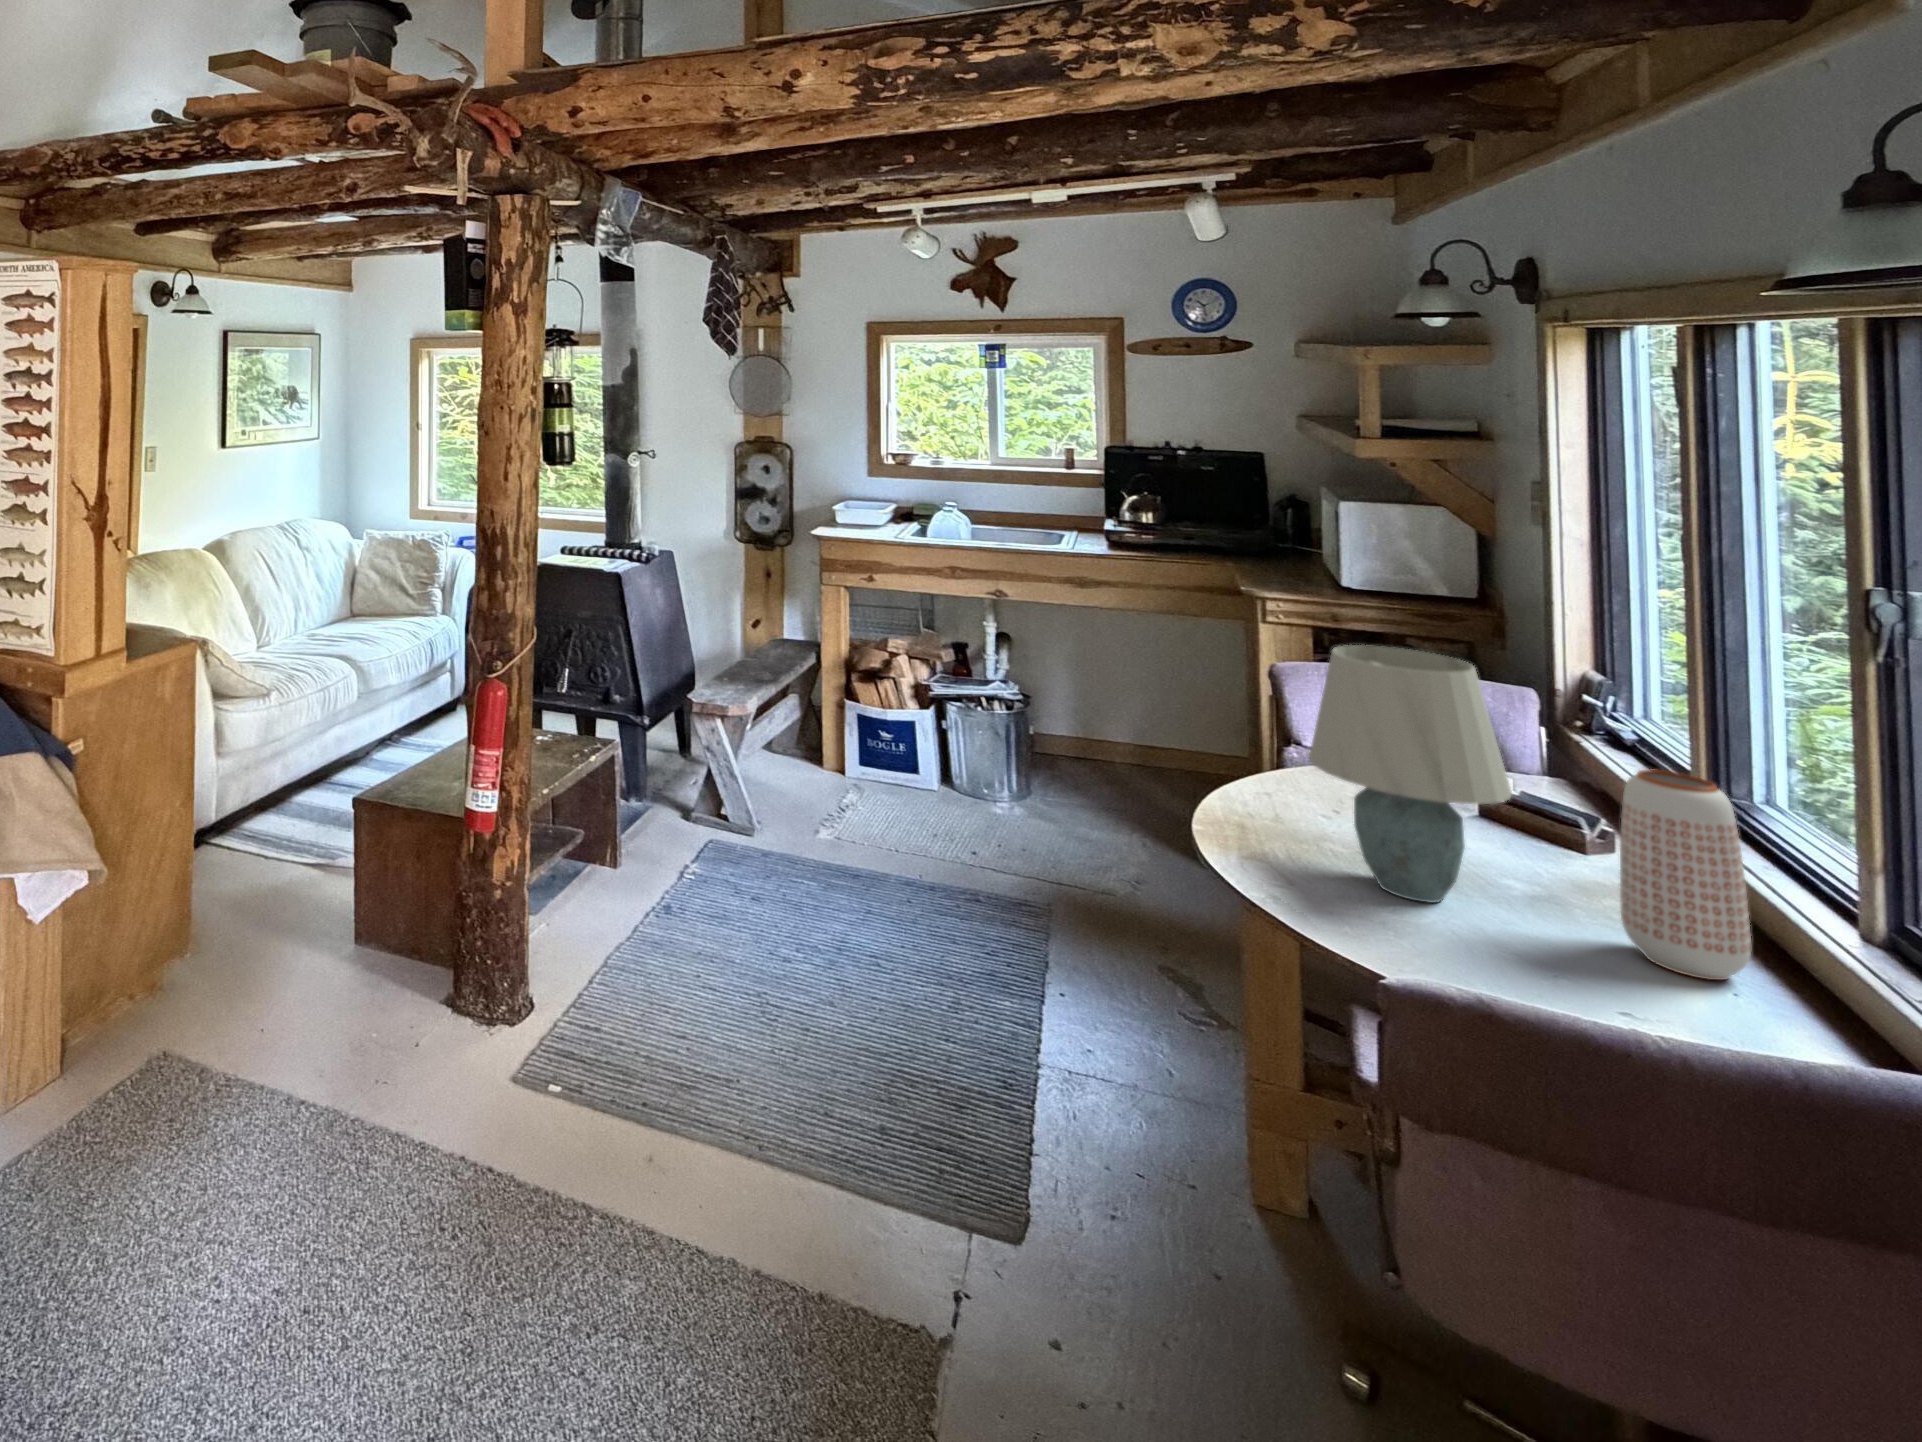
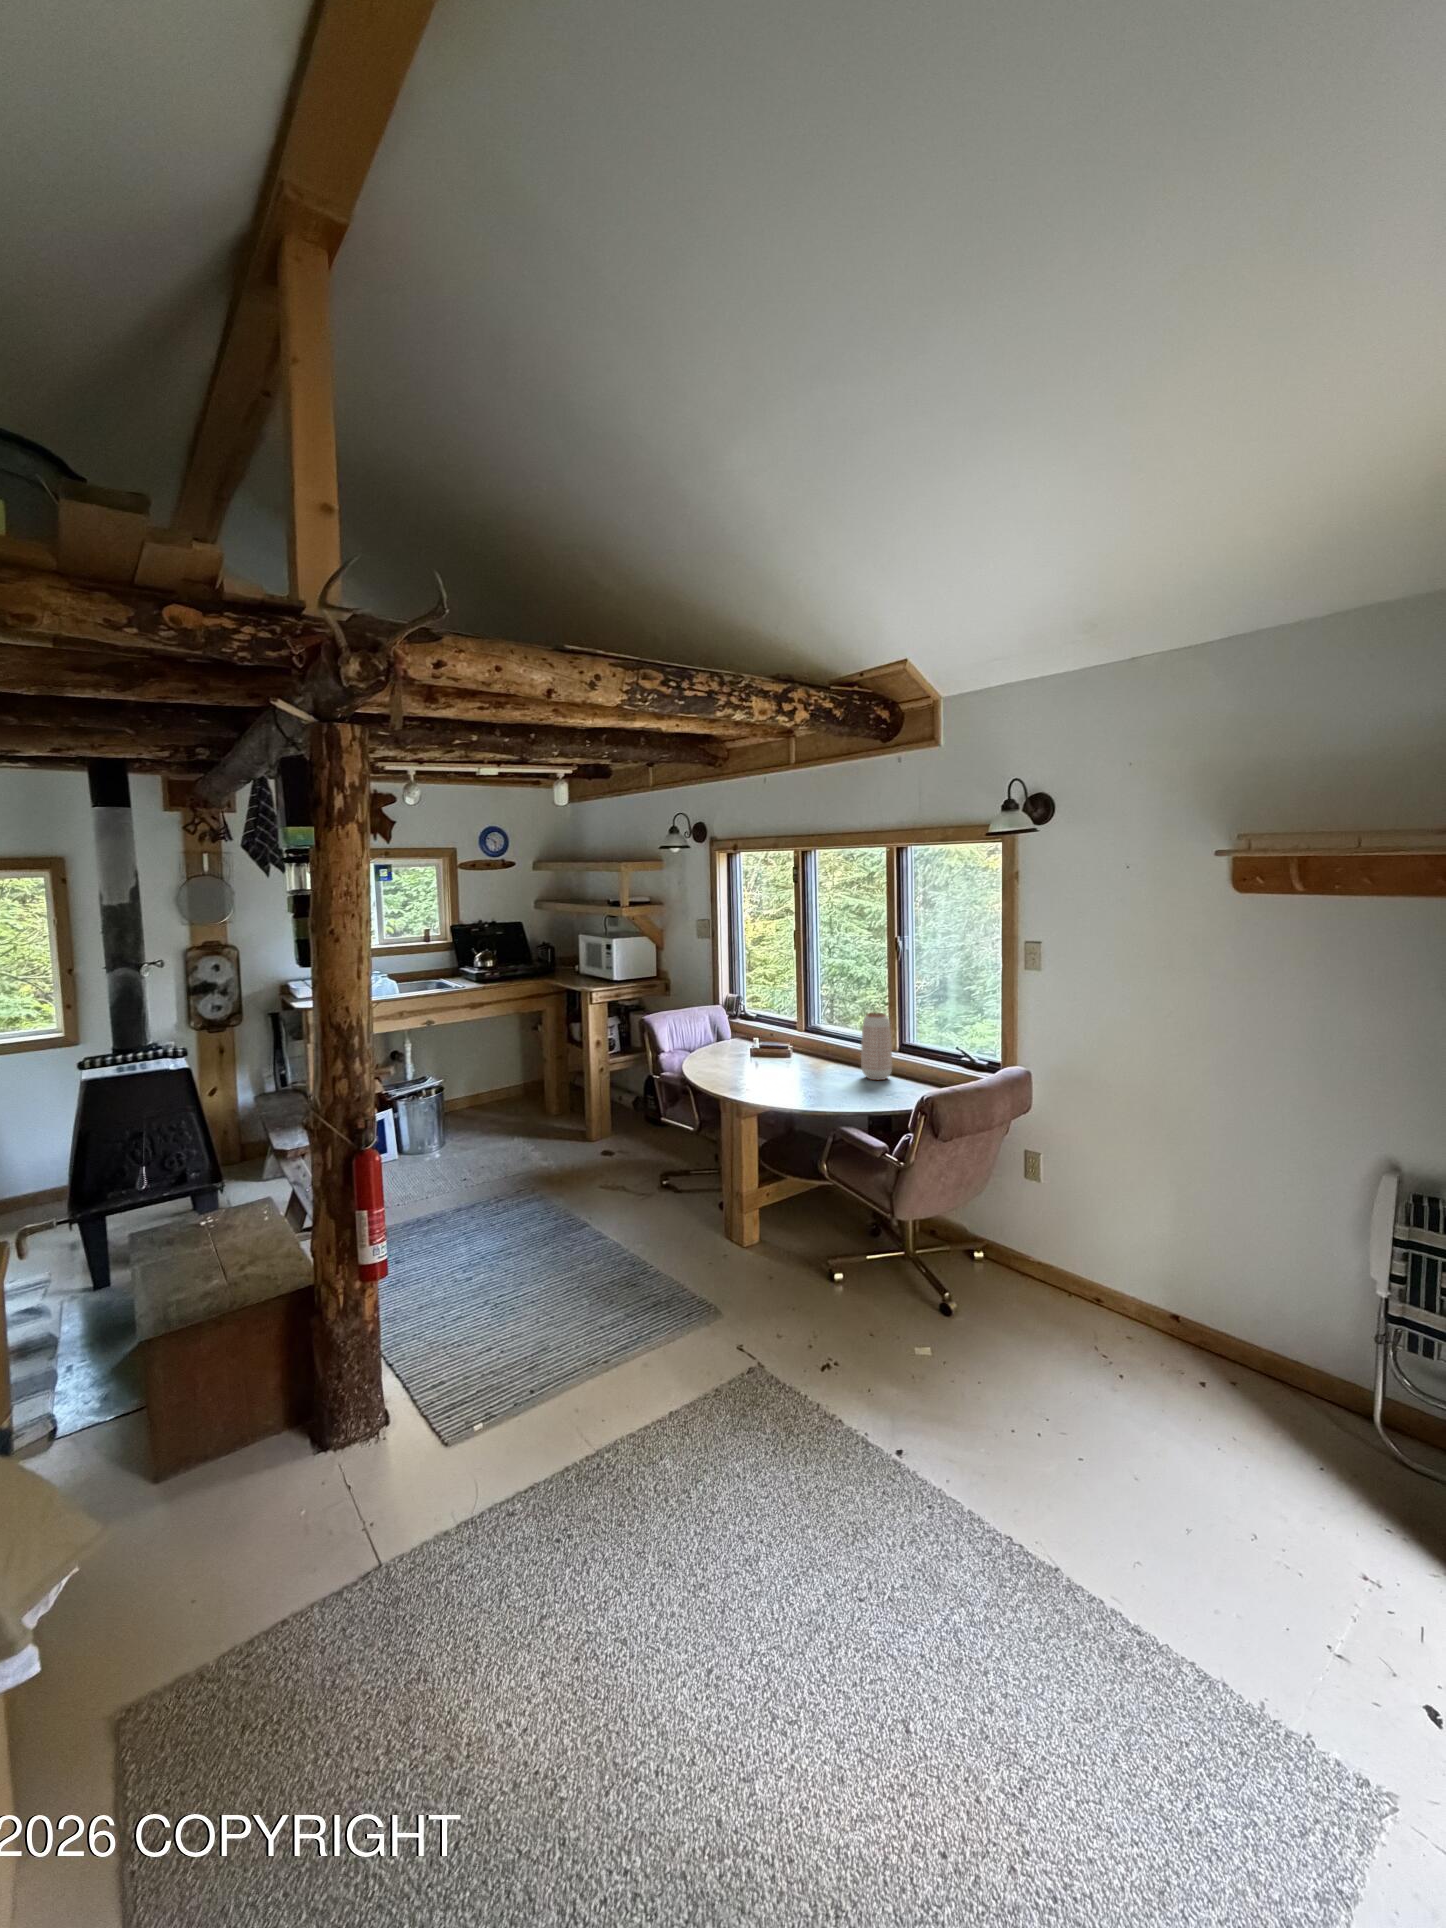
table lamp: present [1309,645,1512,903] -> none [780,988,844,1087]

